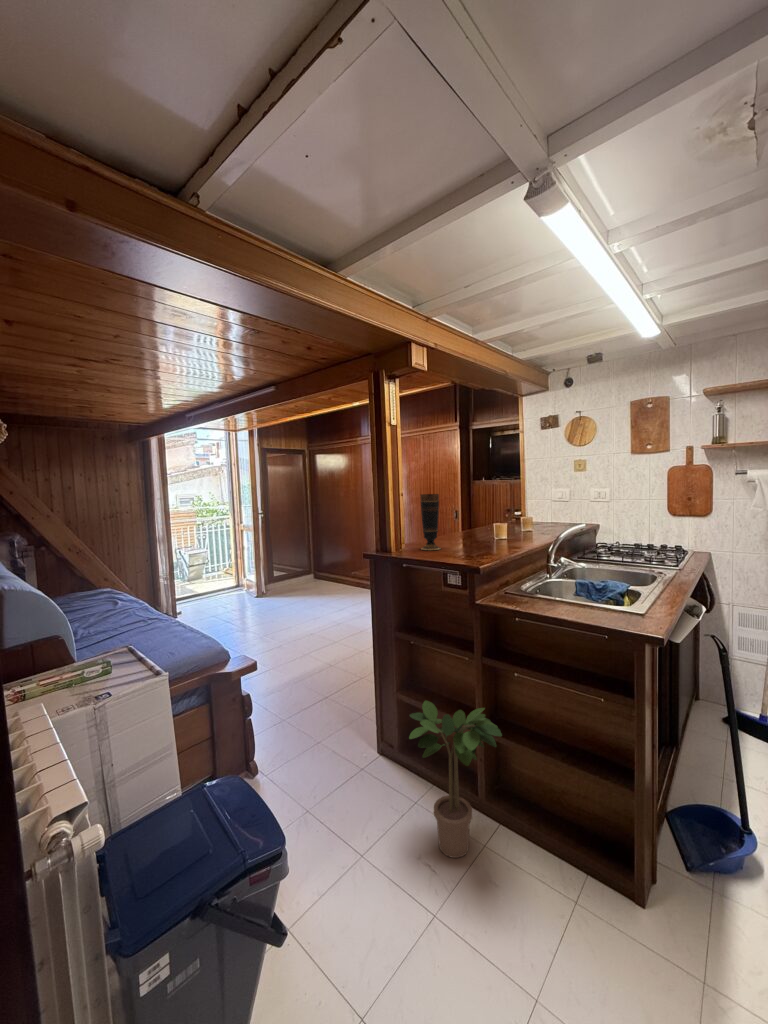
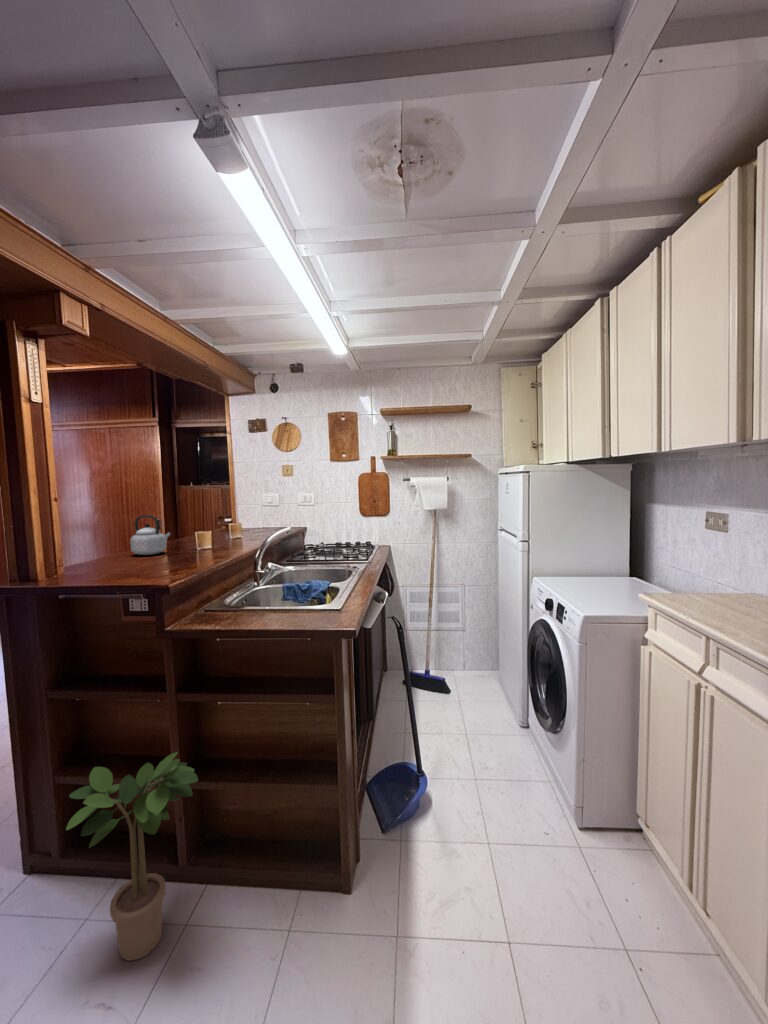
vase: present [420,494,440,550] -> none [89,497,123,569]
teapot: none [445,508,476,542] -> present [130,515,170,555]

